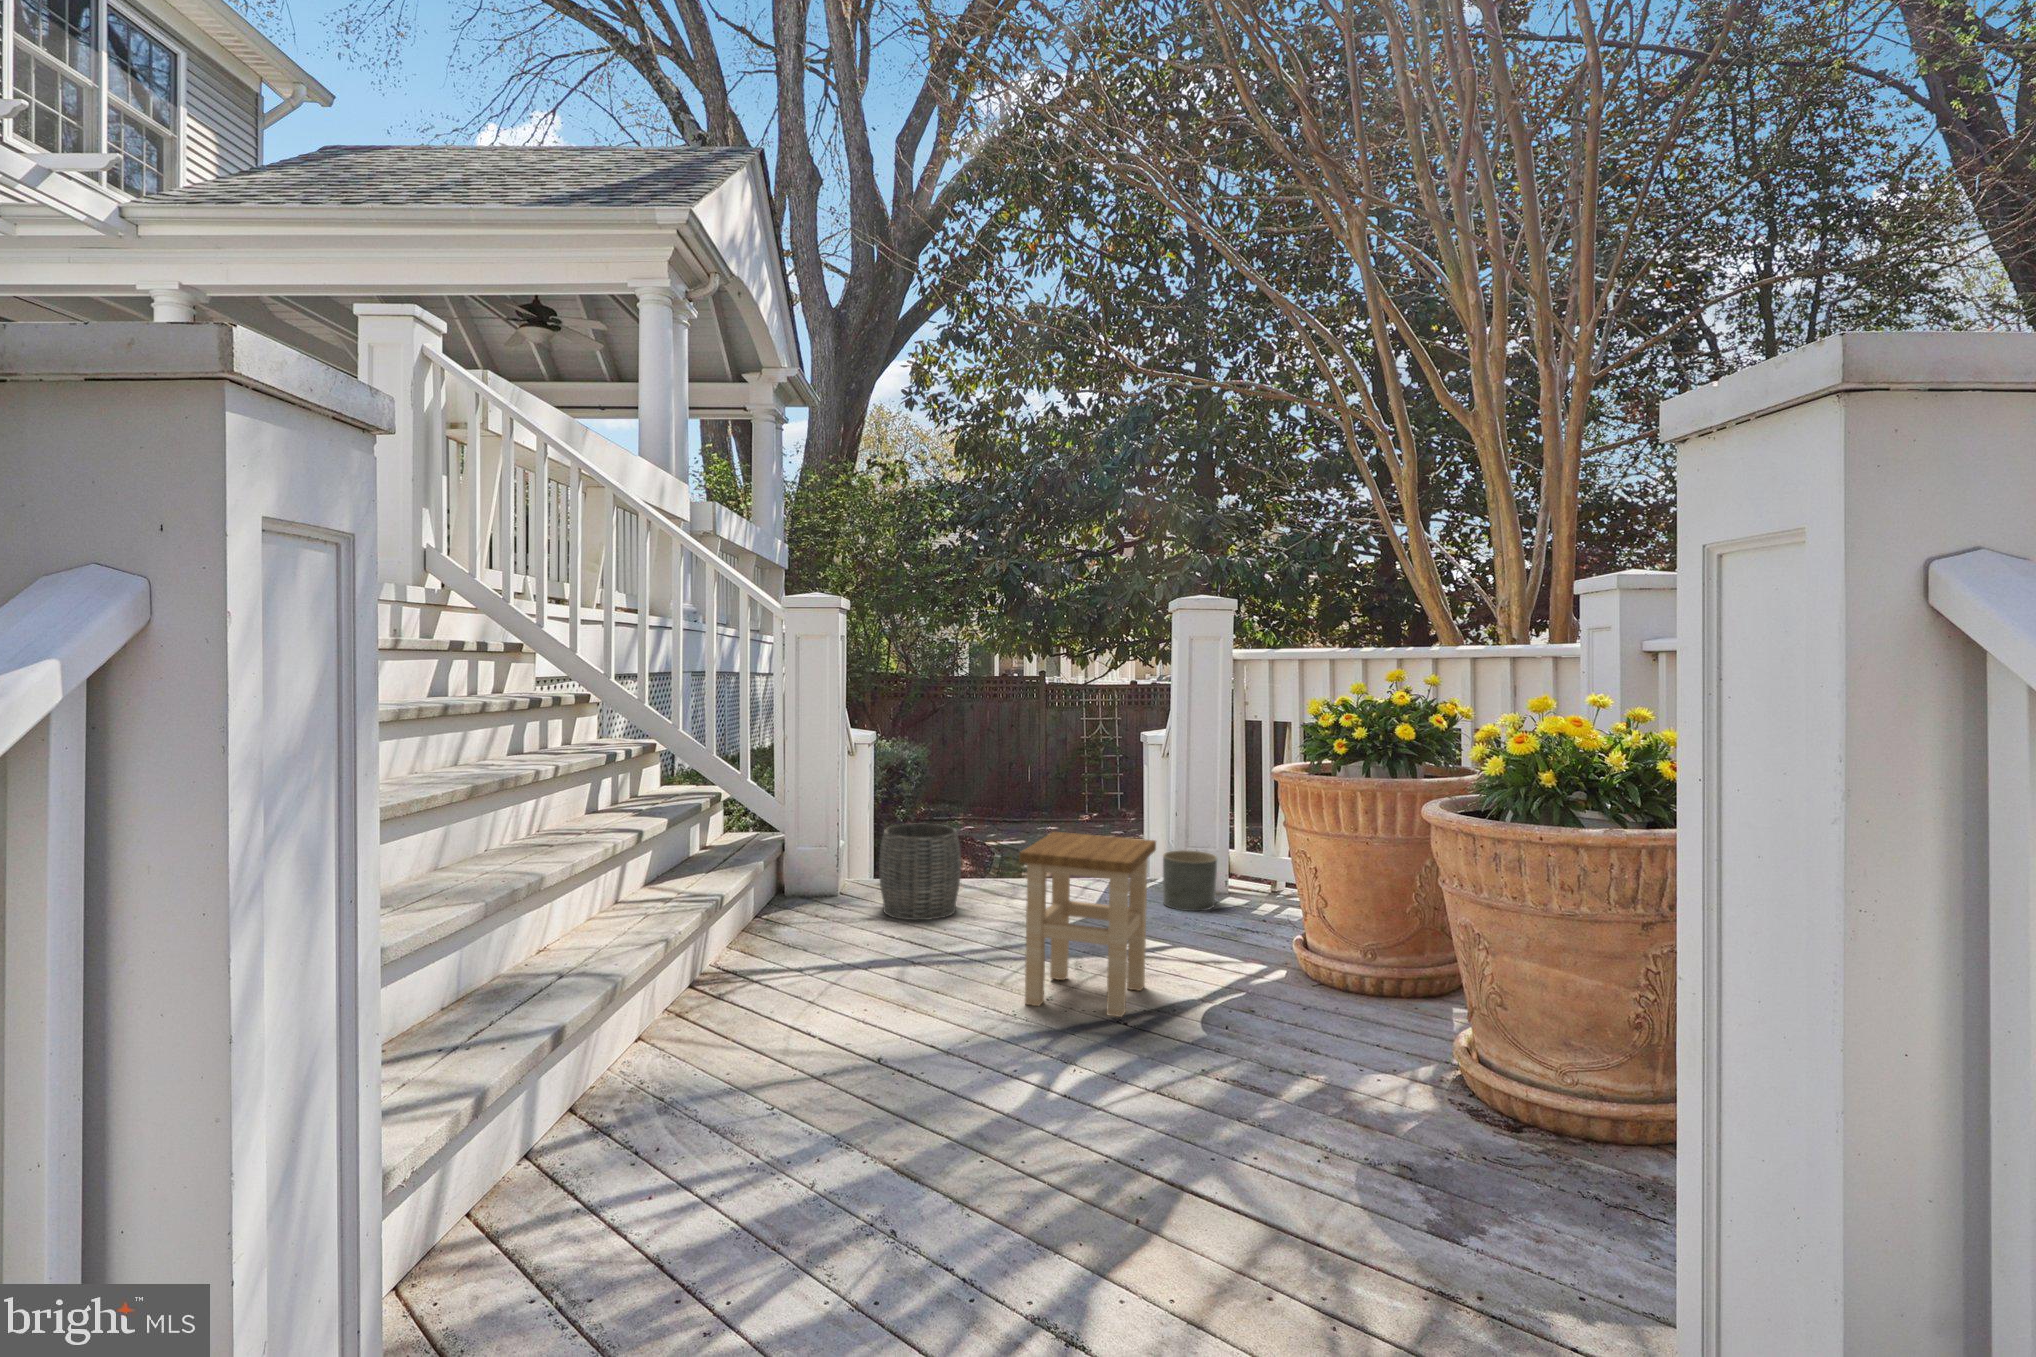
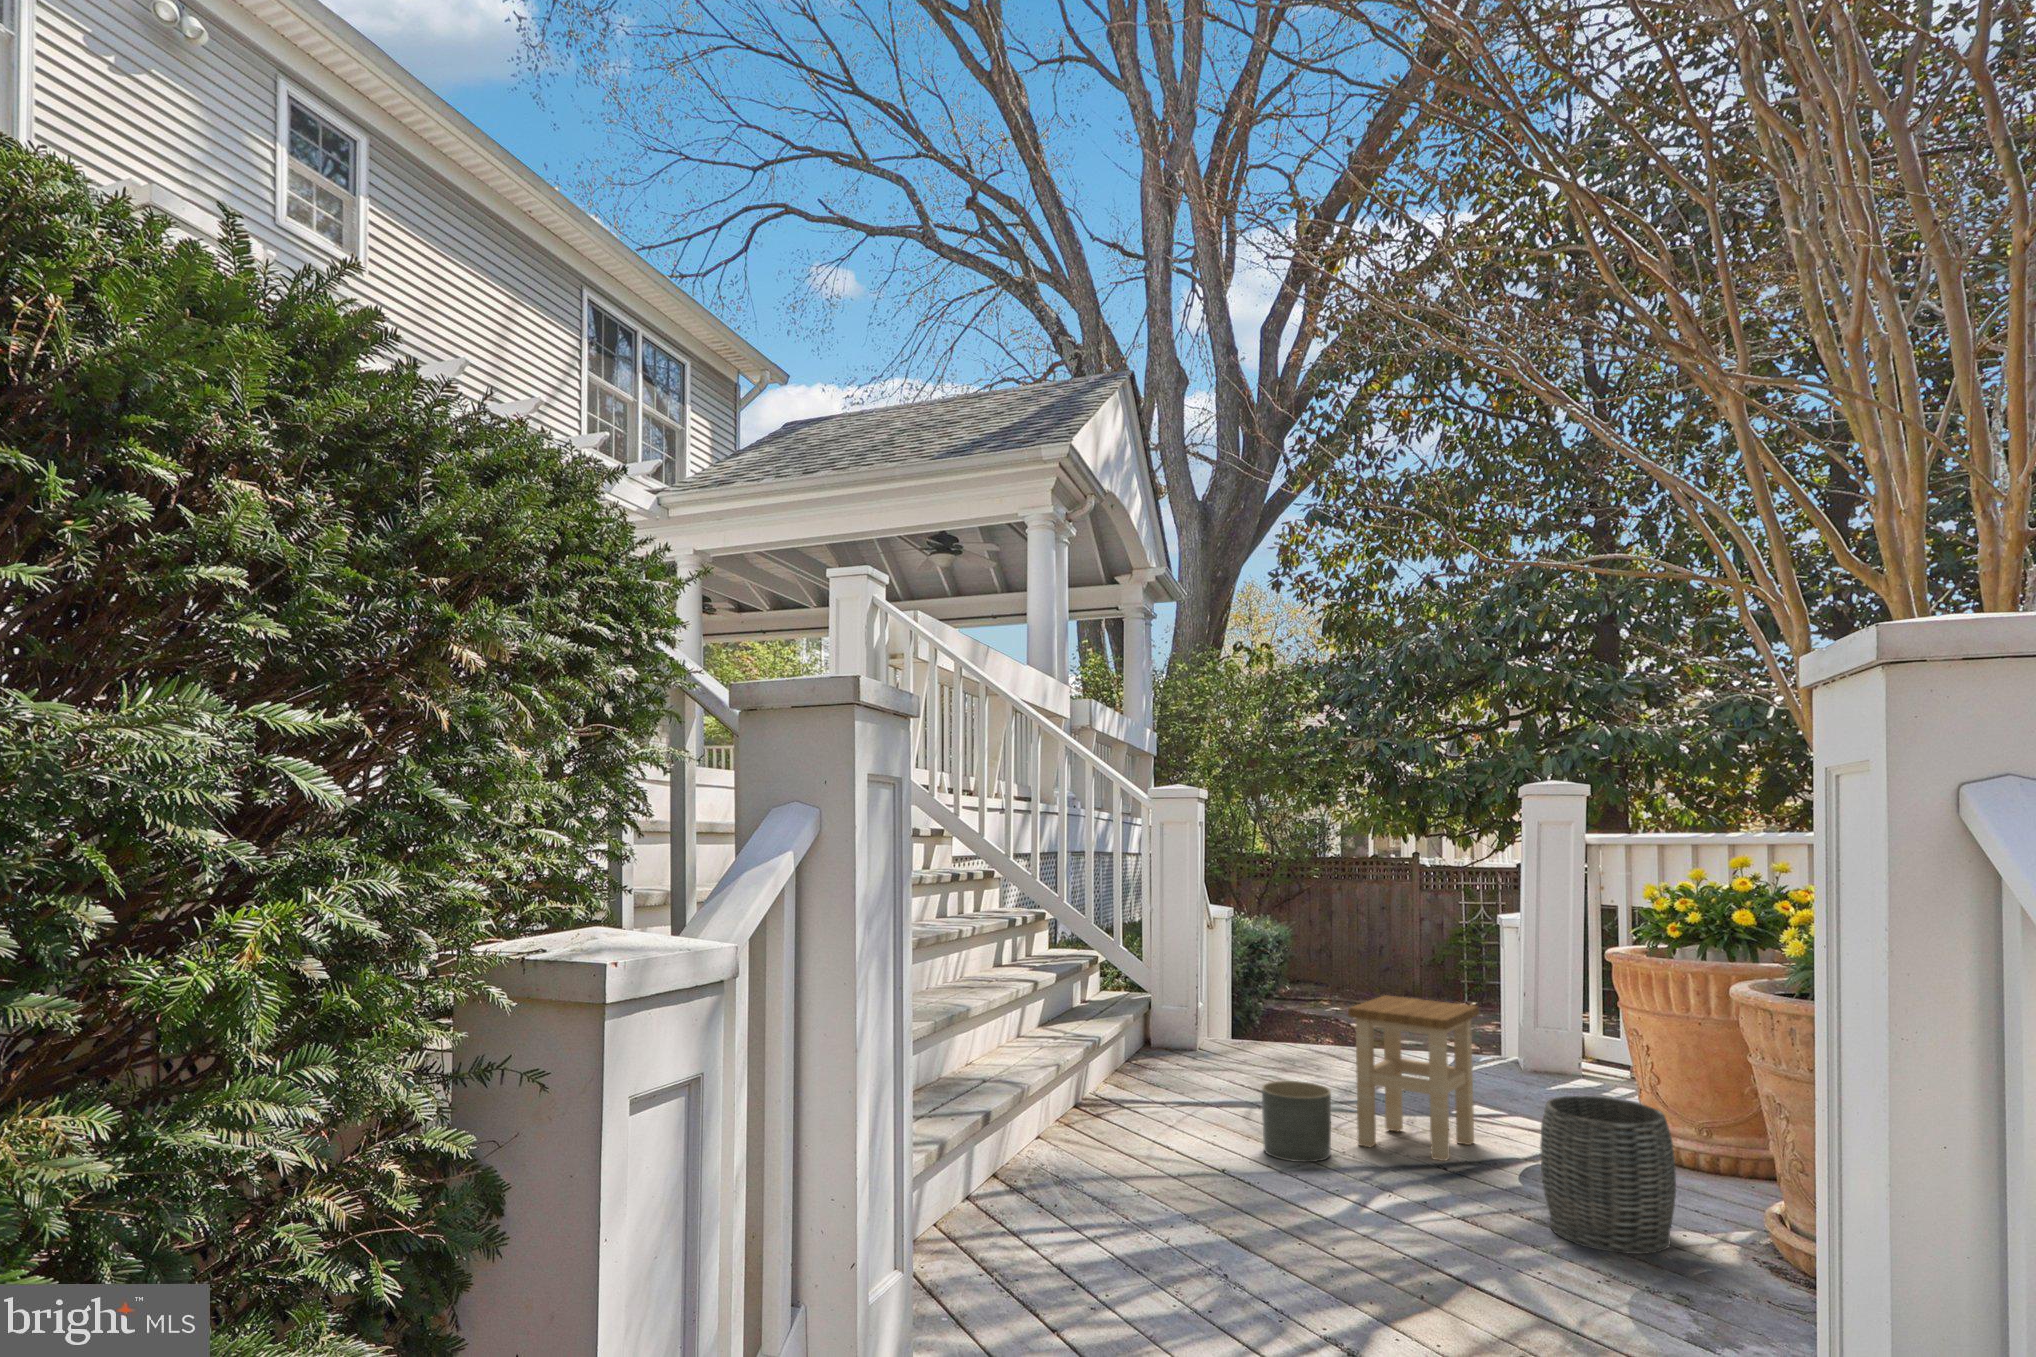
woven basket: present [879,824,961,920] -> present [1540,1096,1676,1254]
planter: present [1163,850,1217,911] -> present [1262,1081,1331,1162]

